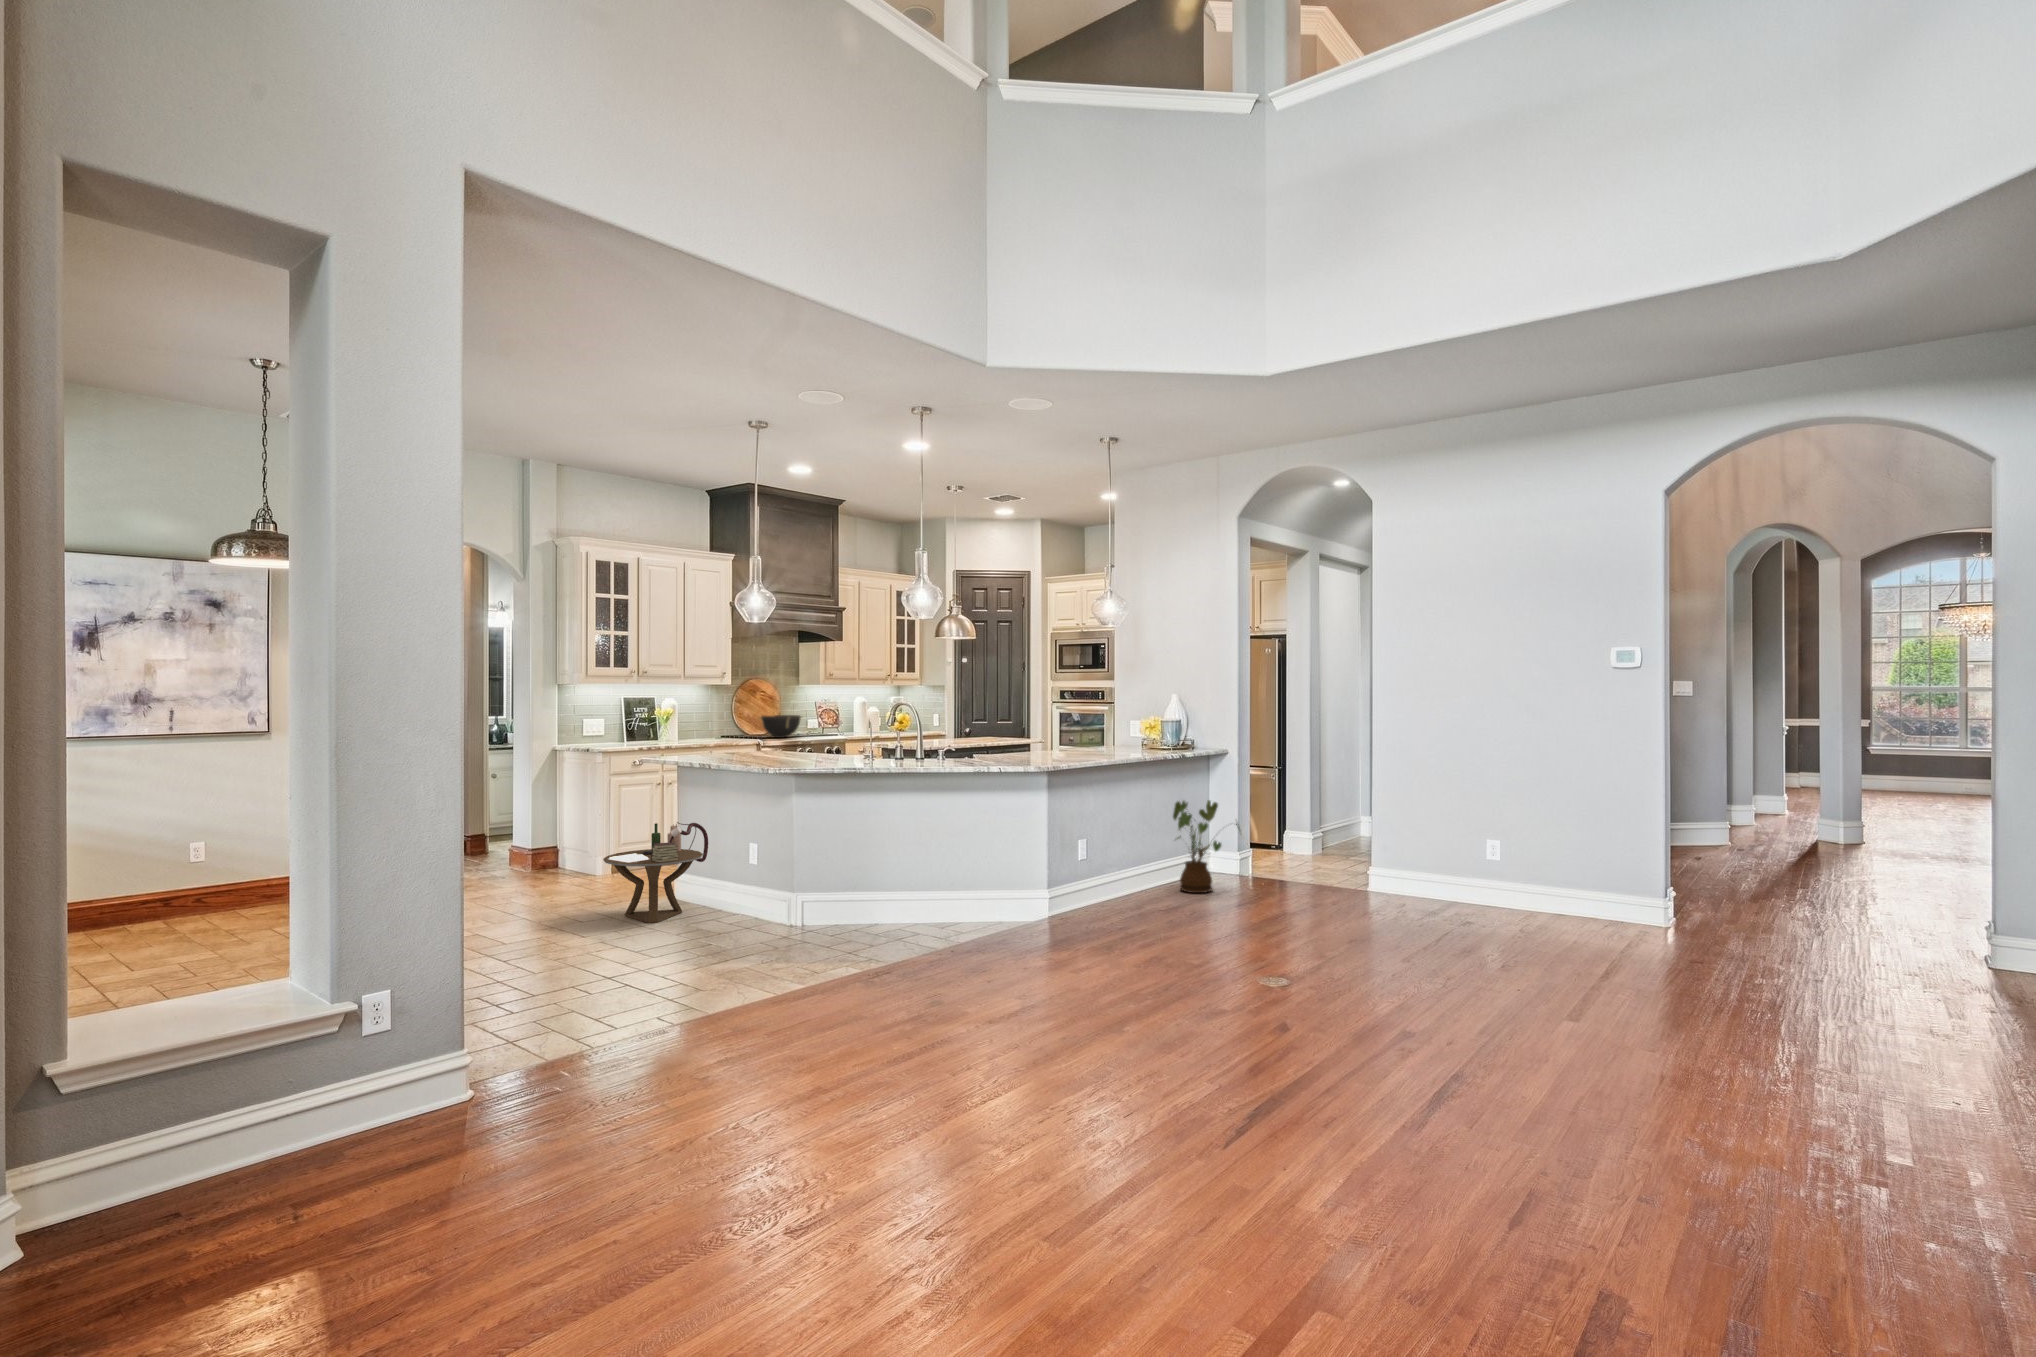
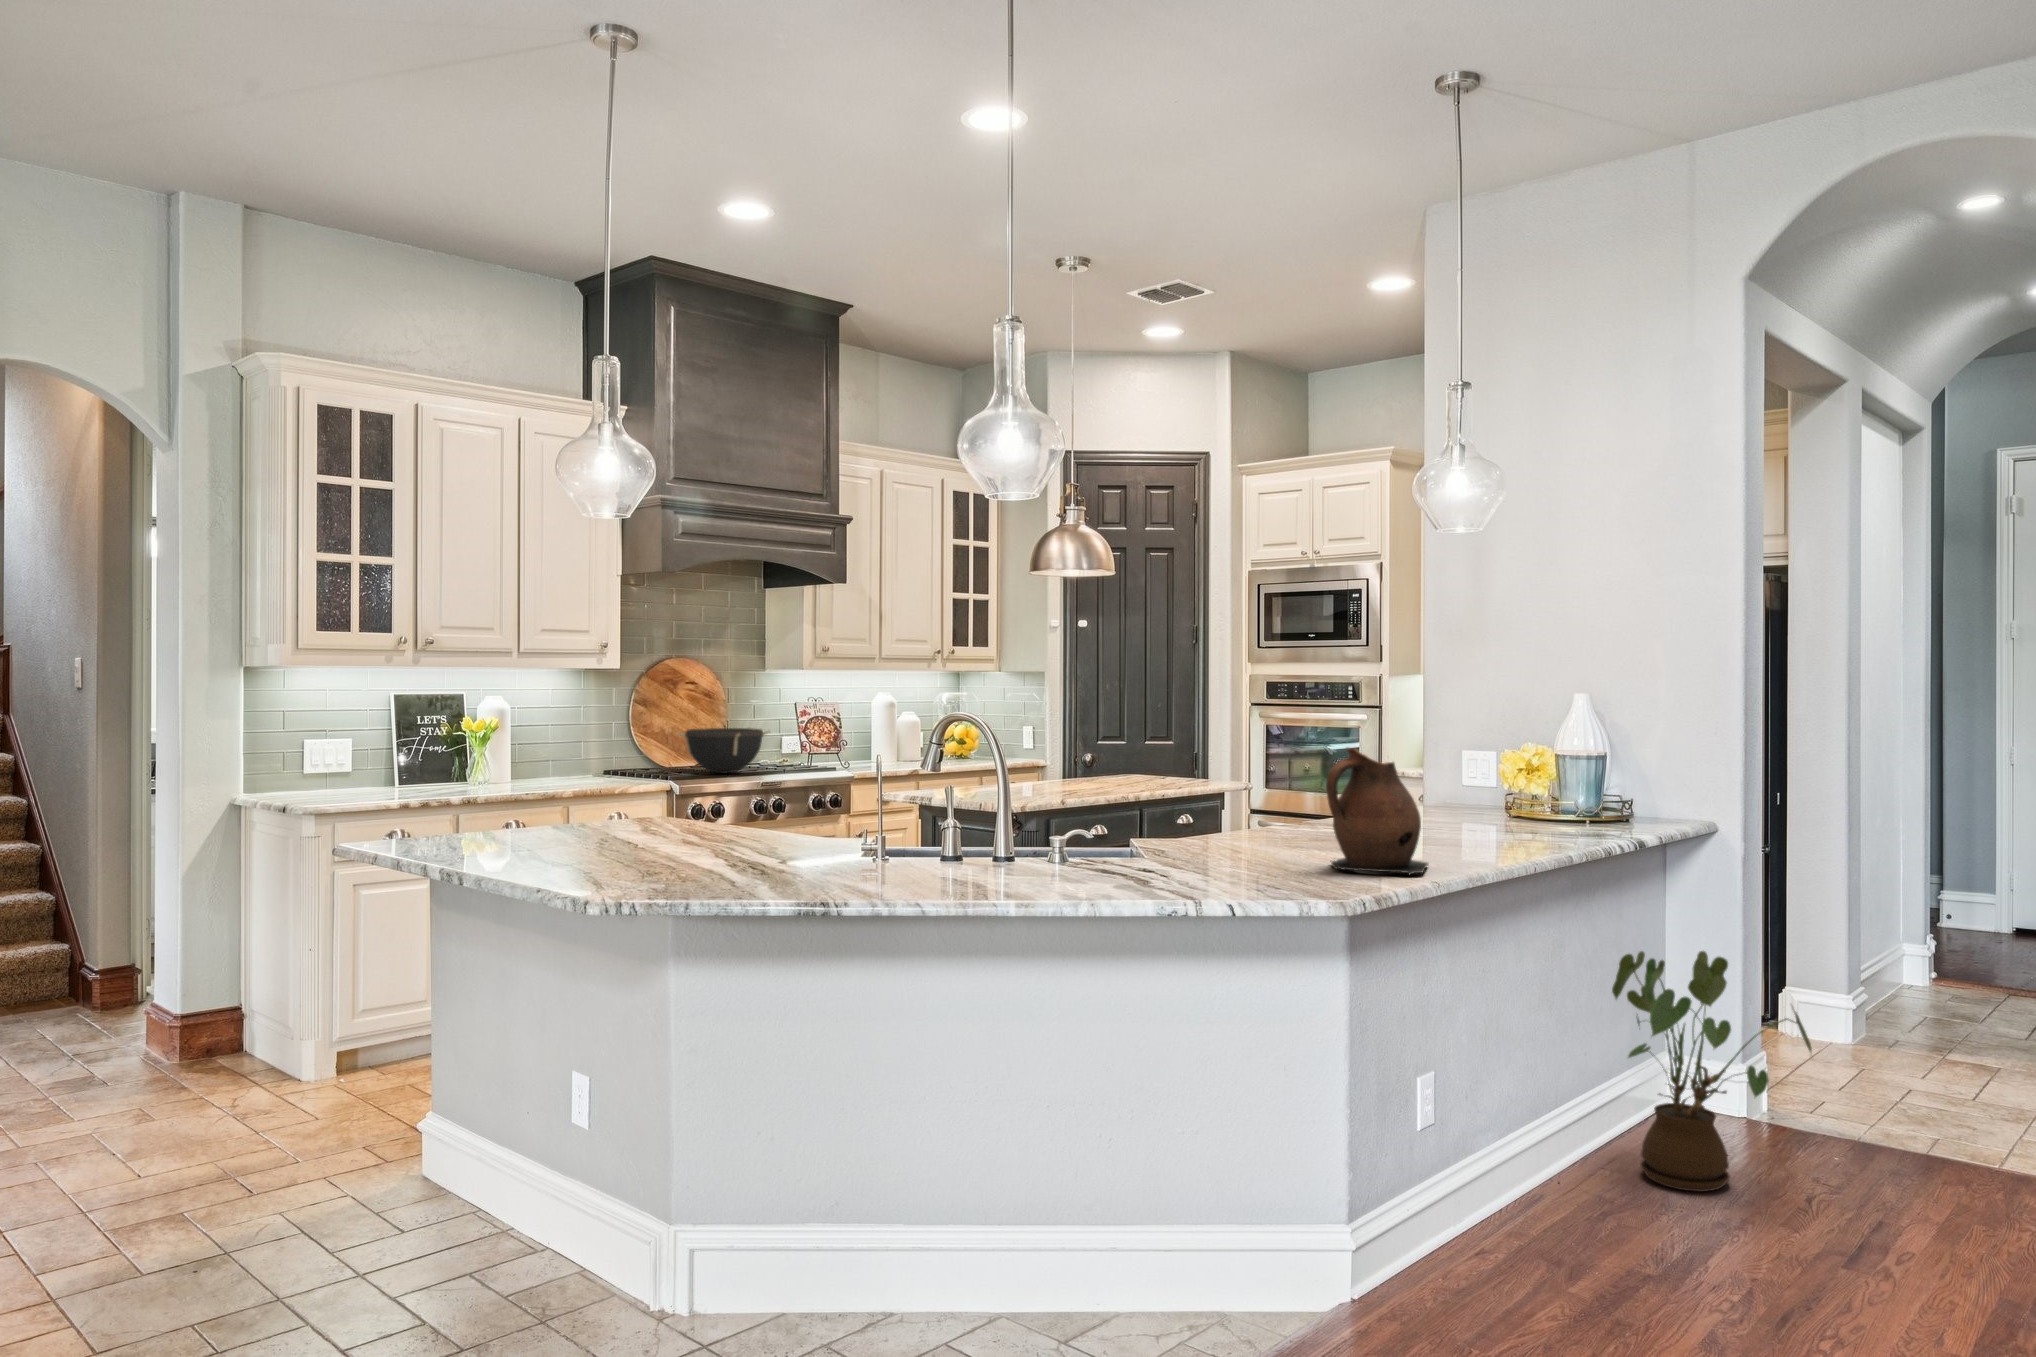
ceramic pitcher: none [1045,715,1087,764] -> present [1326,748,1428,875]
side table: present [603,822,708,923] -> none [190,1006,480,1292]

